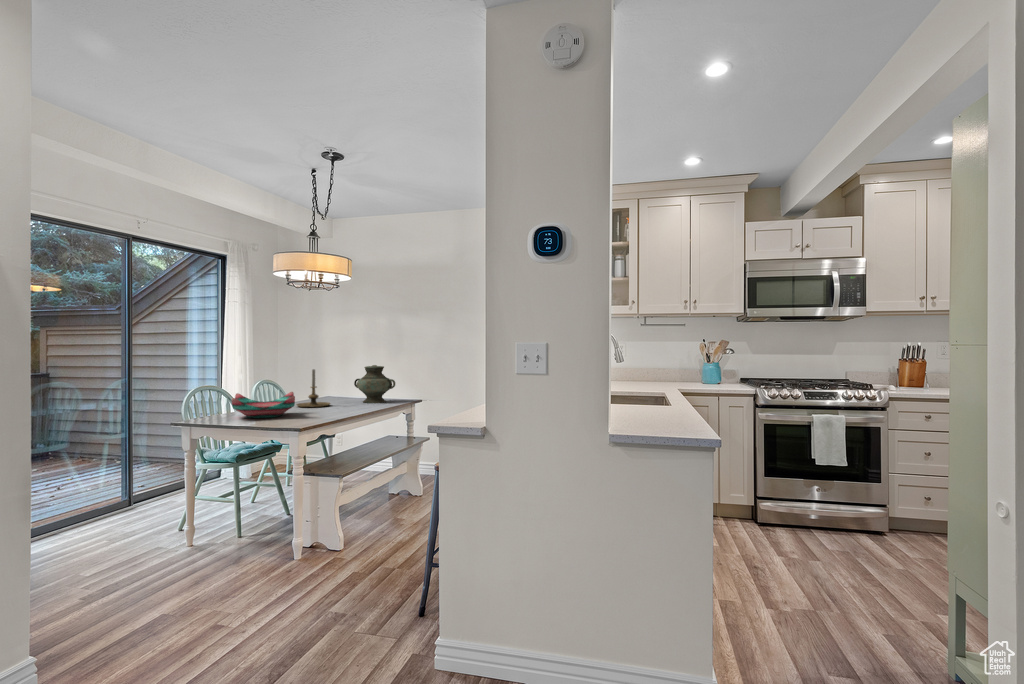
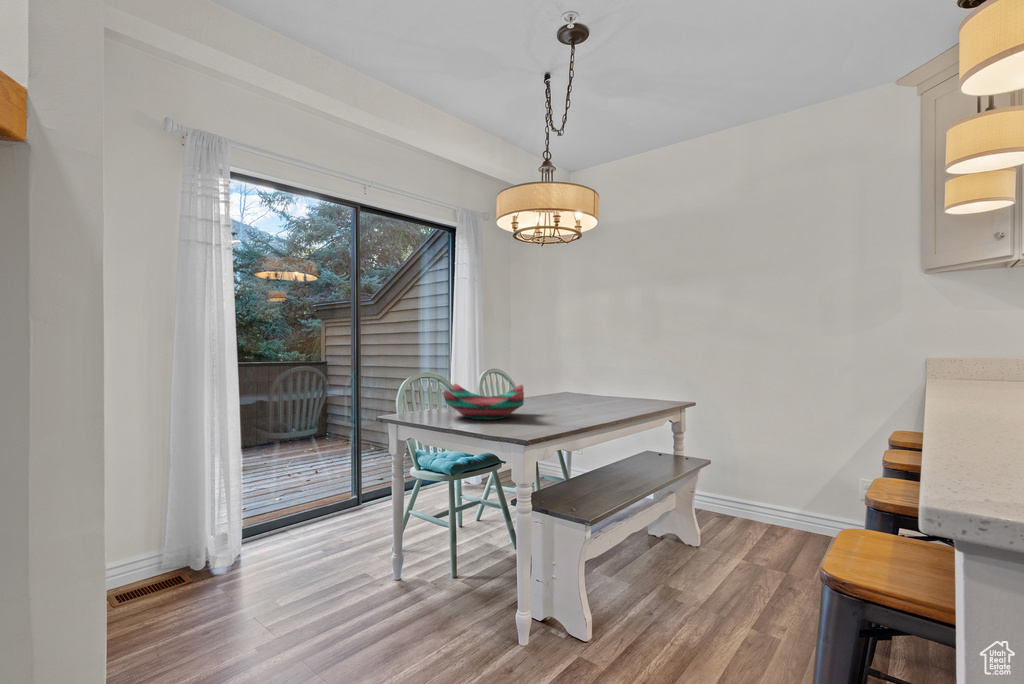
vase: present [354,365,395,403] -> none [600,353,657,405]
candle holder: present [296,369,330,407] -> none [527,356,571,407]

